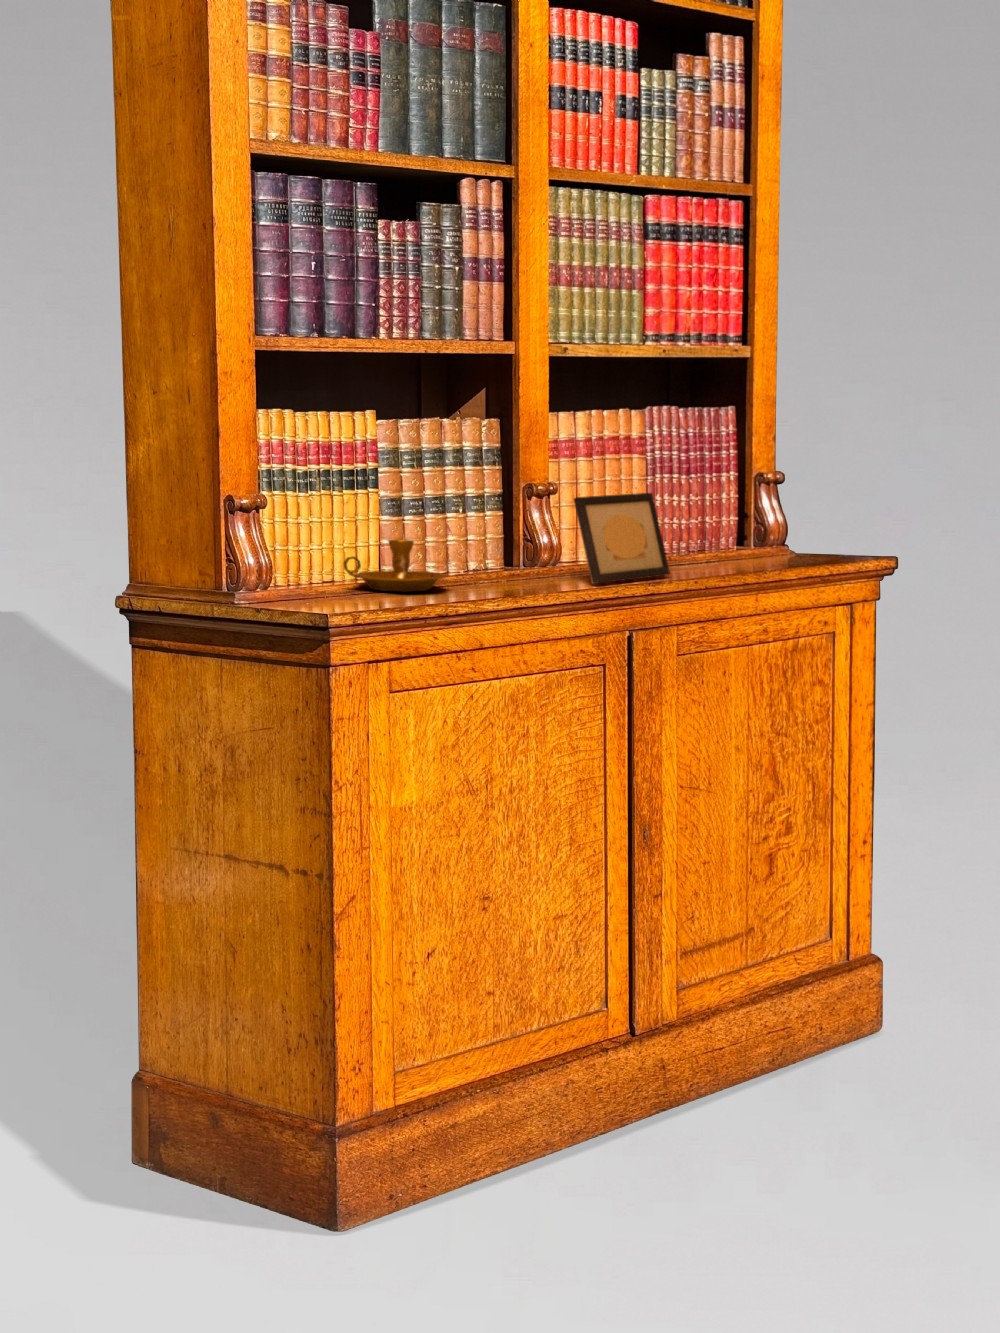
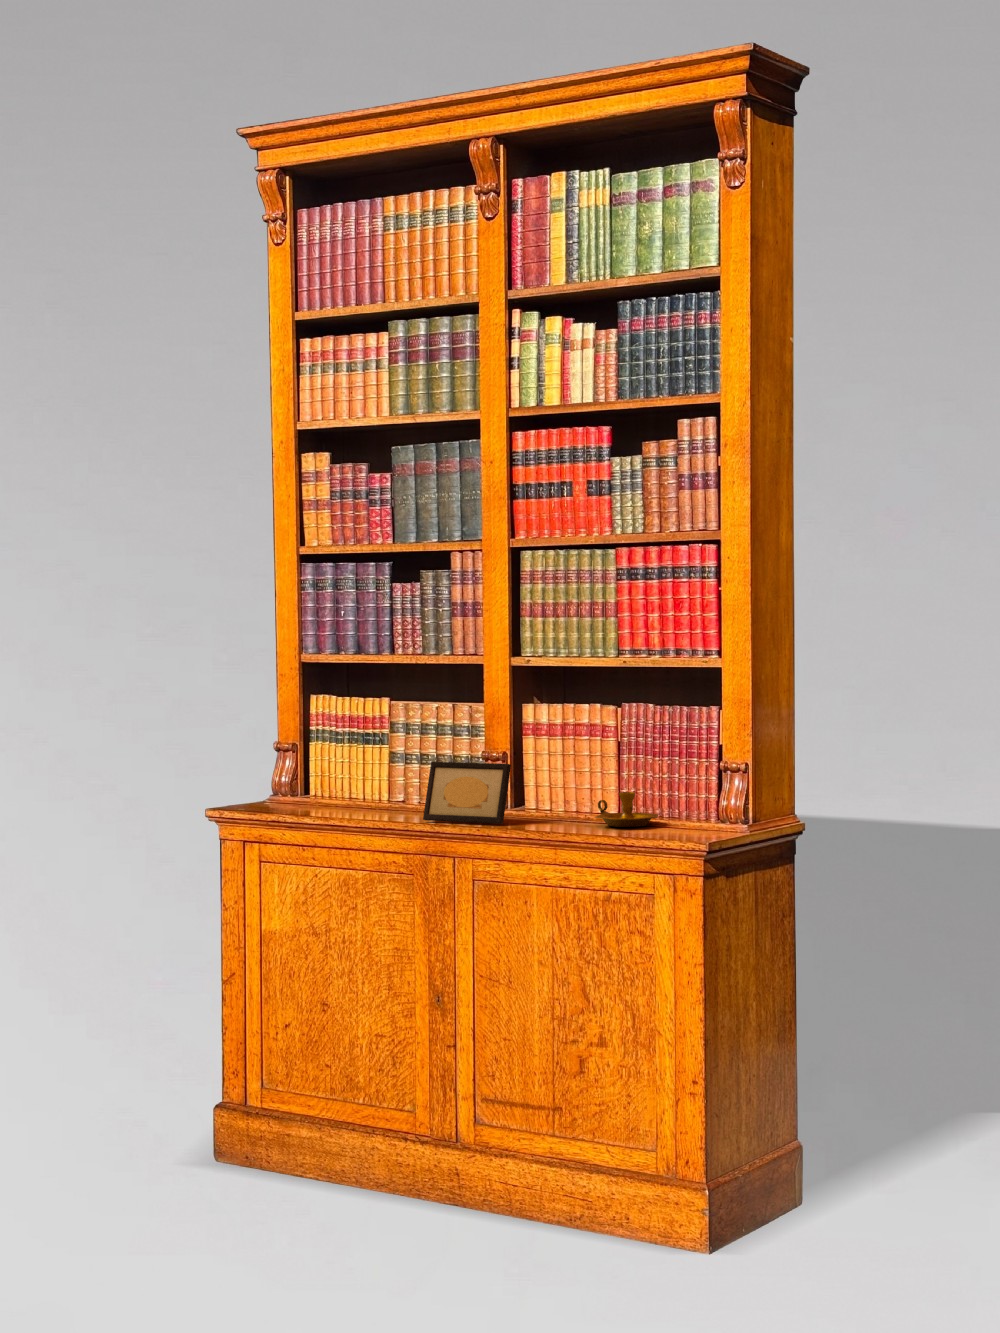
candlestick: present [344,540,449,592] -> present [595,792,658,827]

